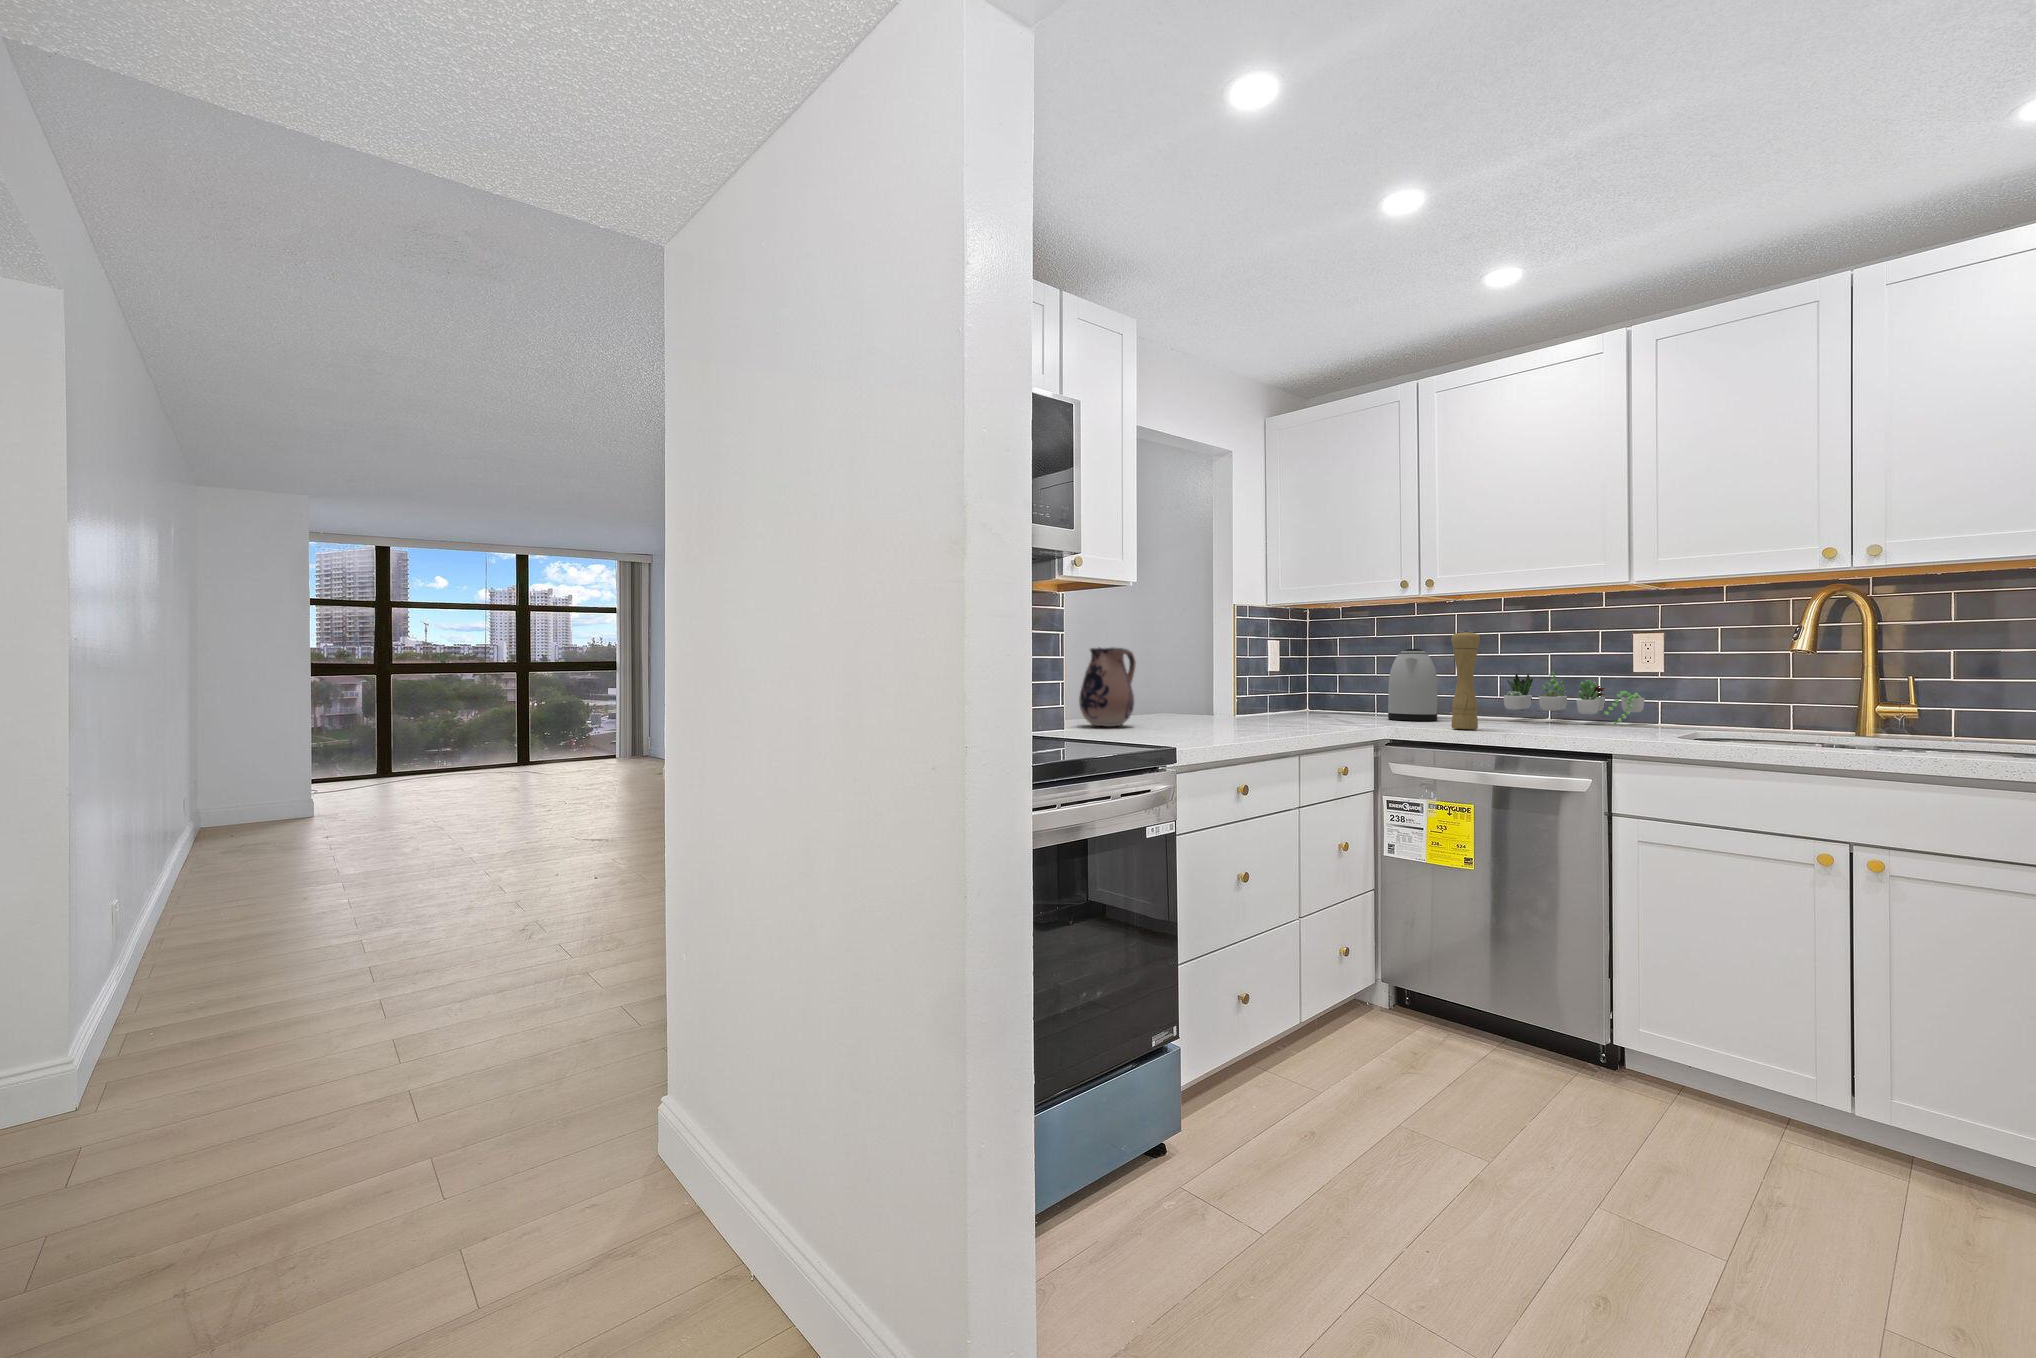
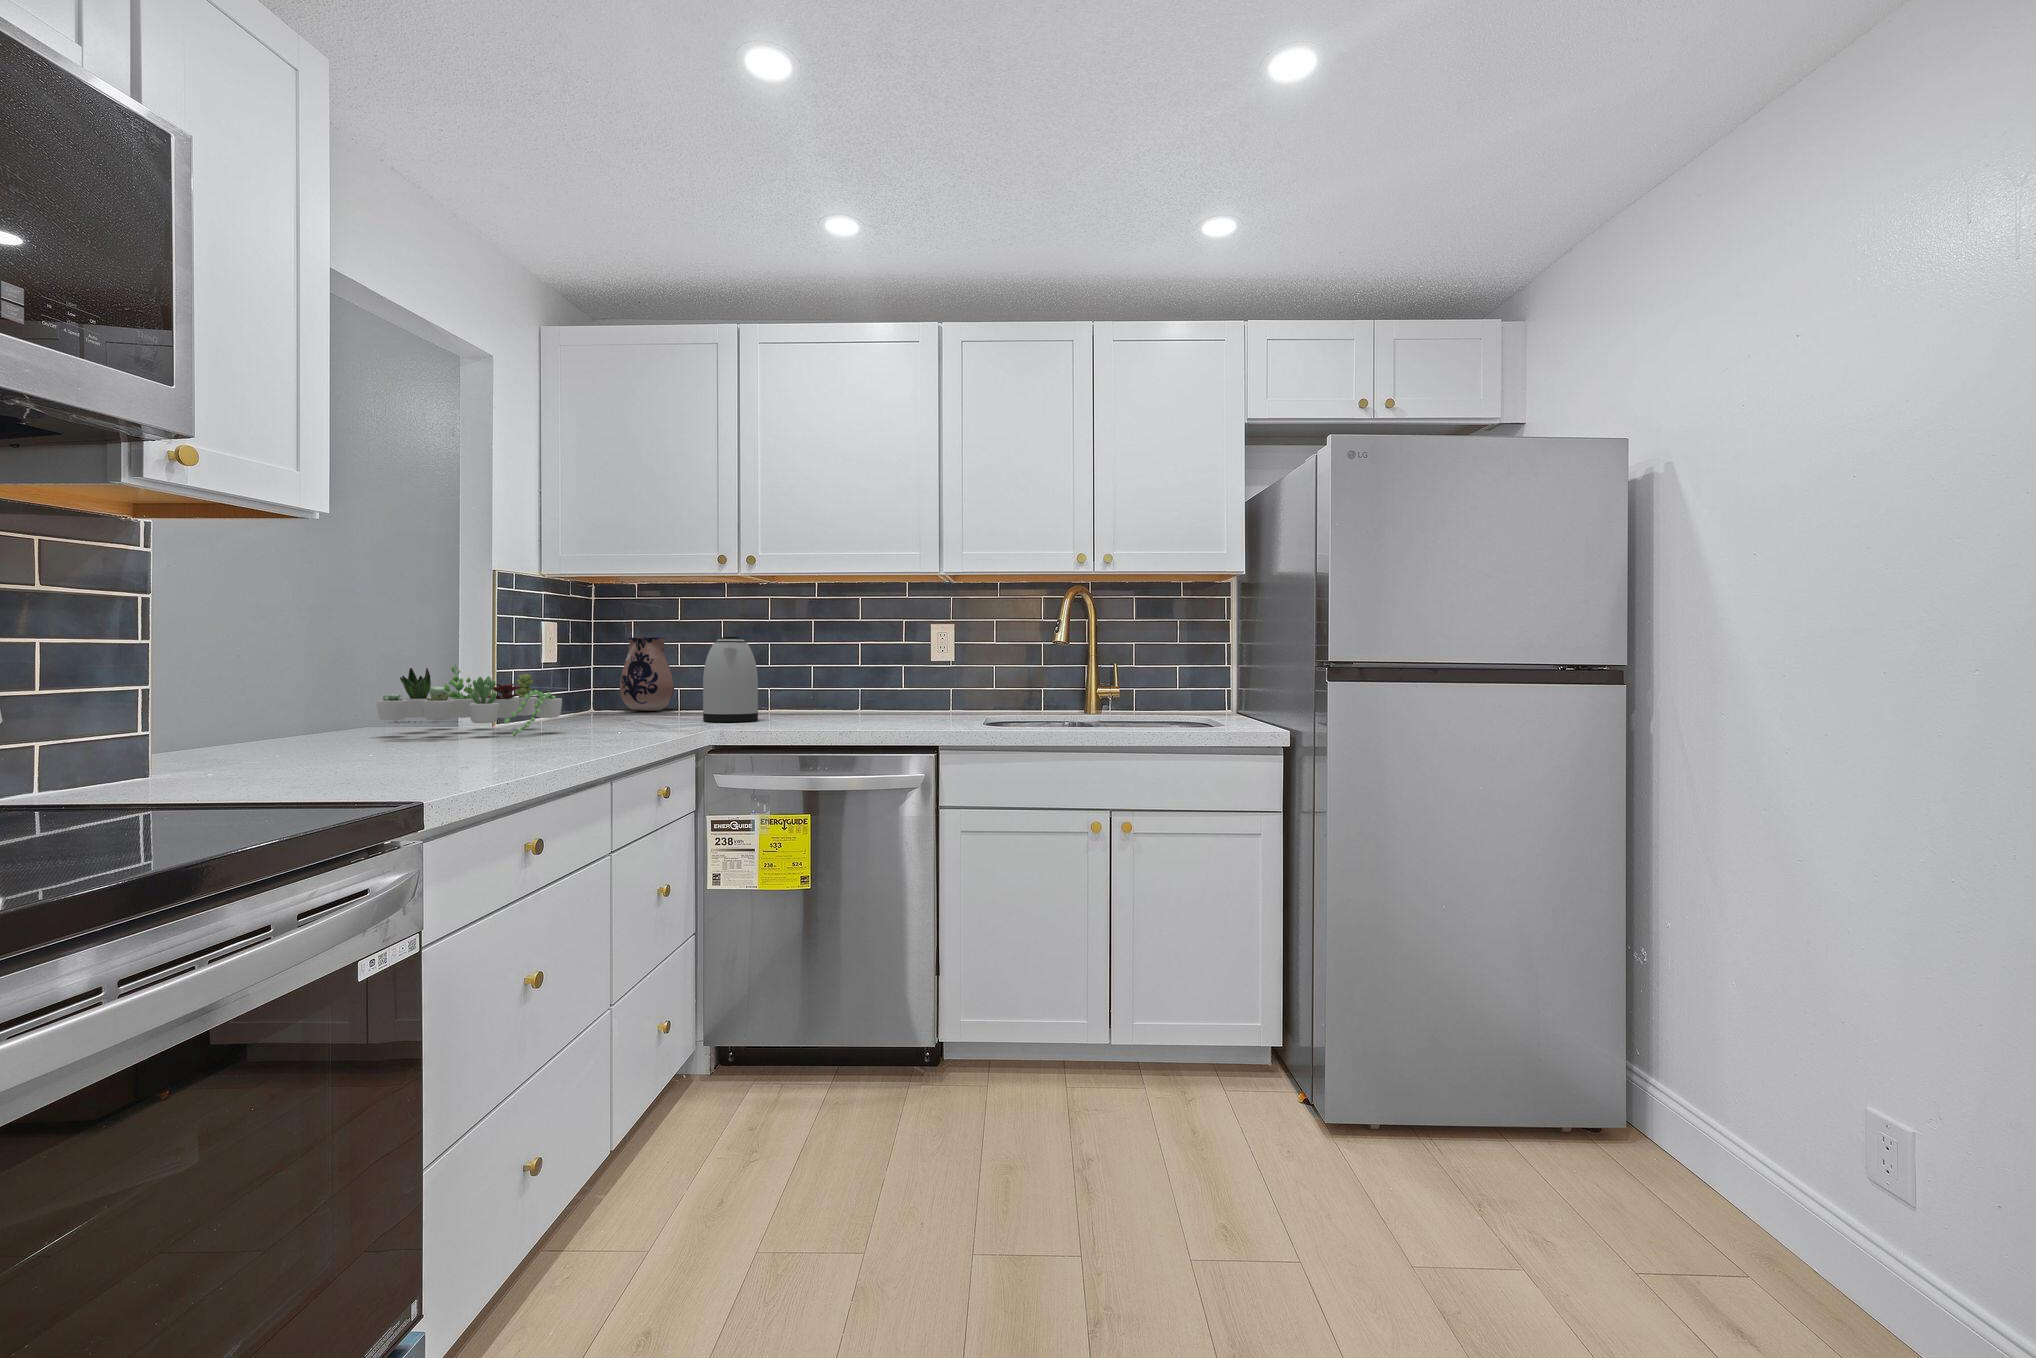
pepper mill: present [1451,631,1480,729] -> none [783,618,812,730]
ceramic pitcher: present [1079,647,1136,727] -> present [620,637,674,711]
succulent plant: present [1504,672,1645,725] -> present [377,664,562,736]

